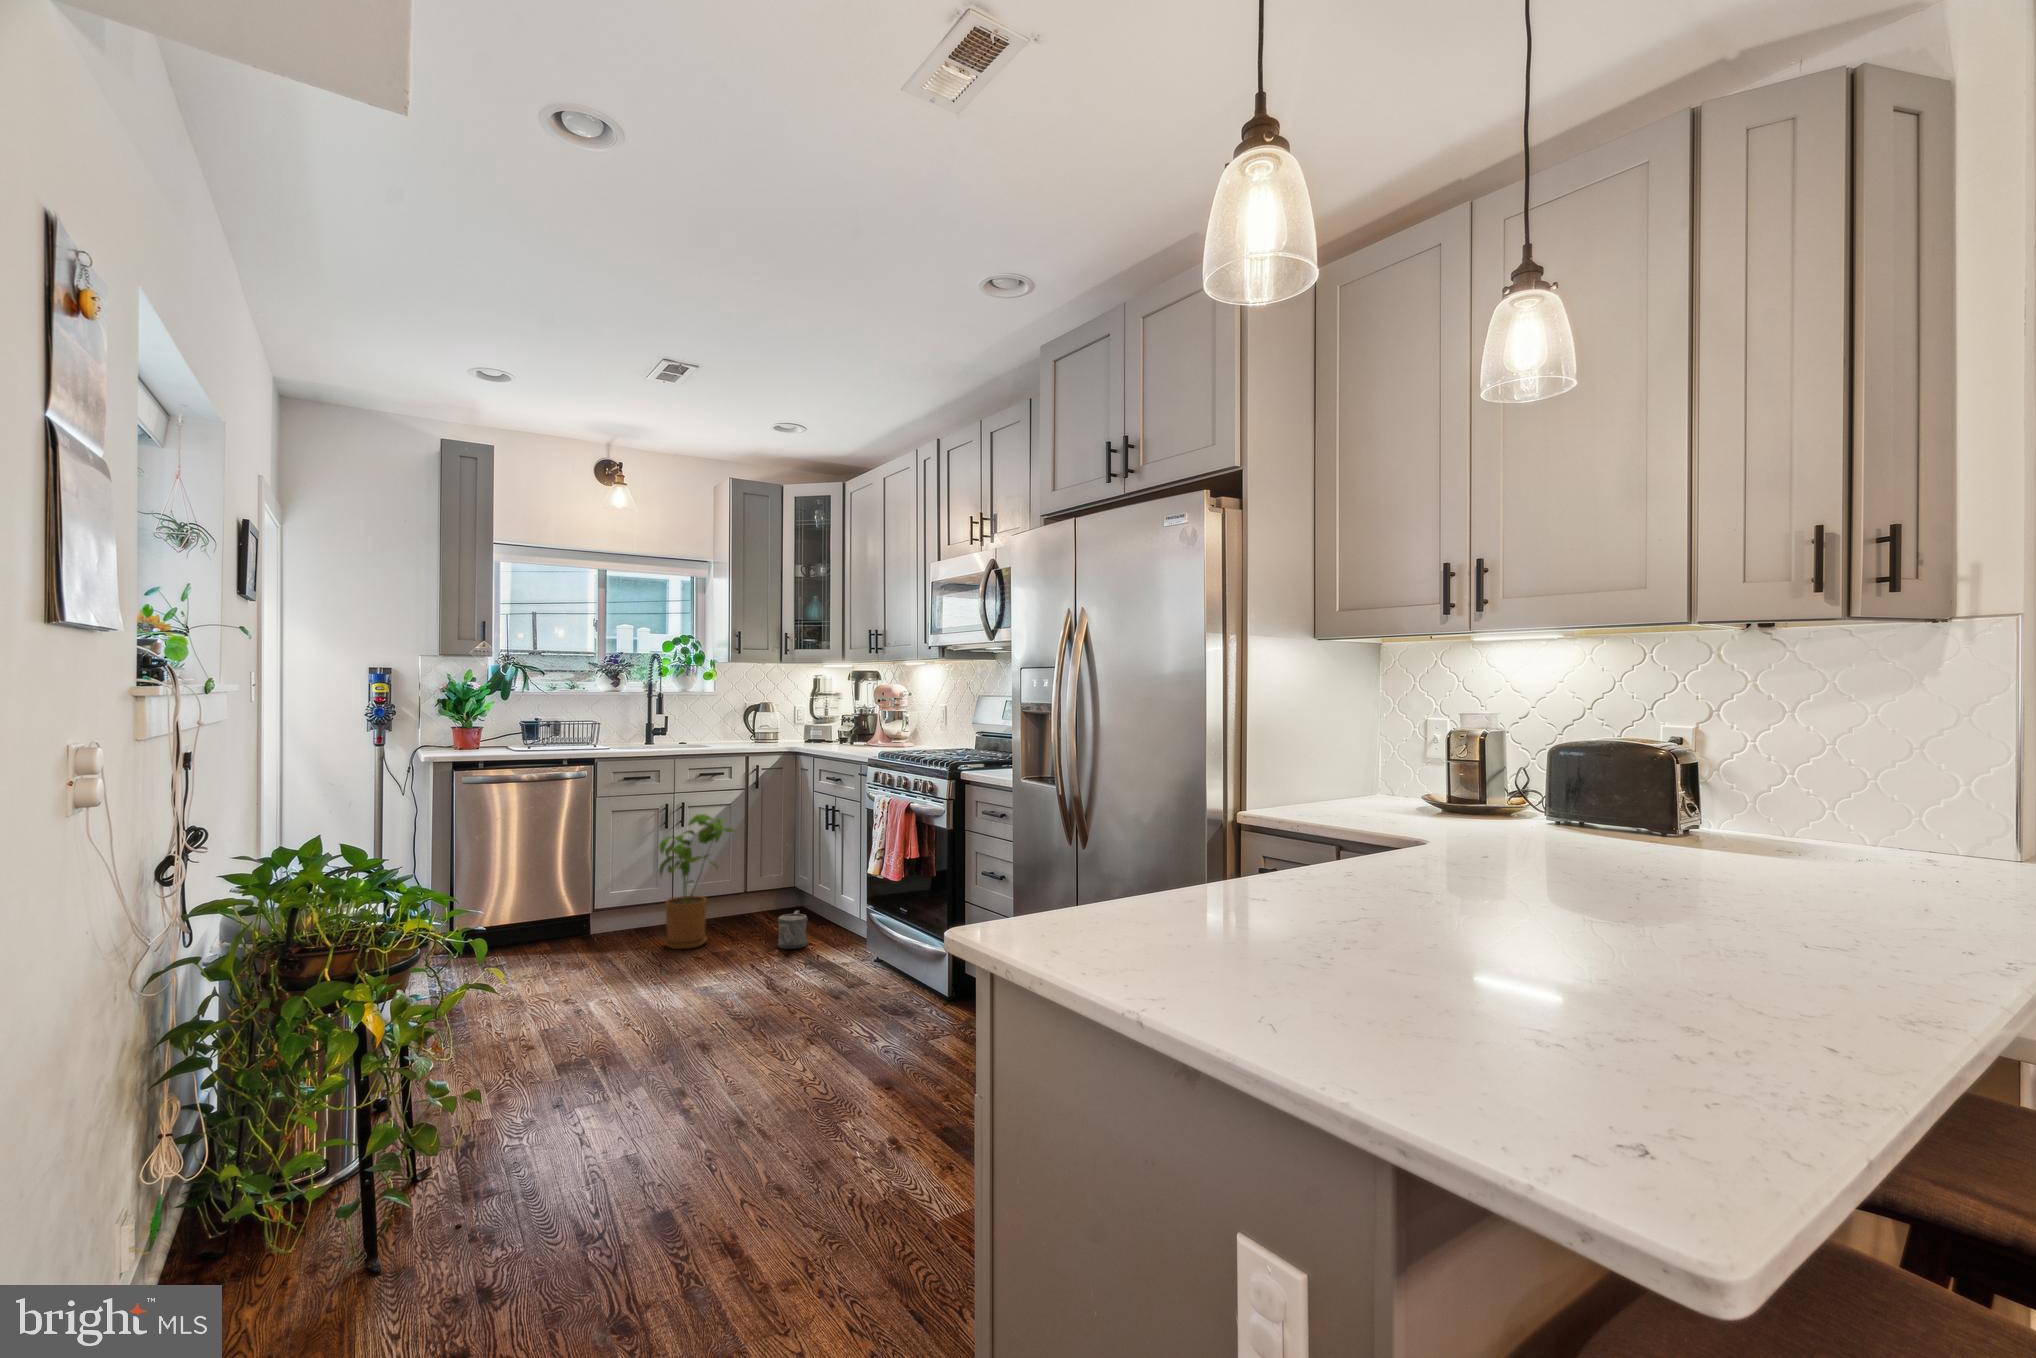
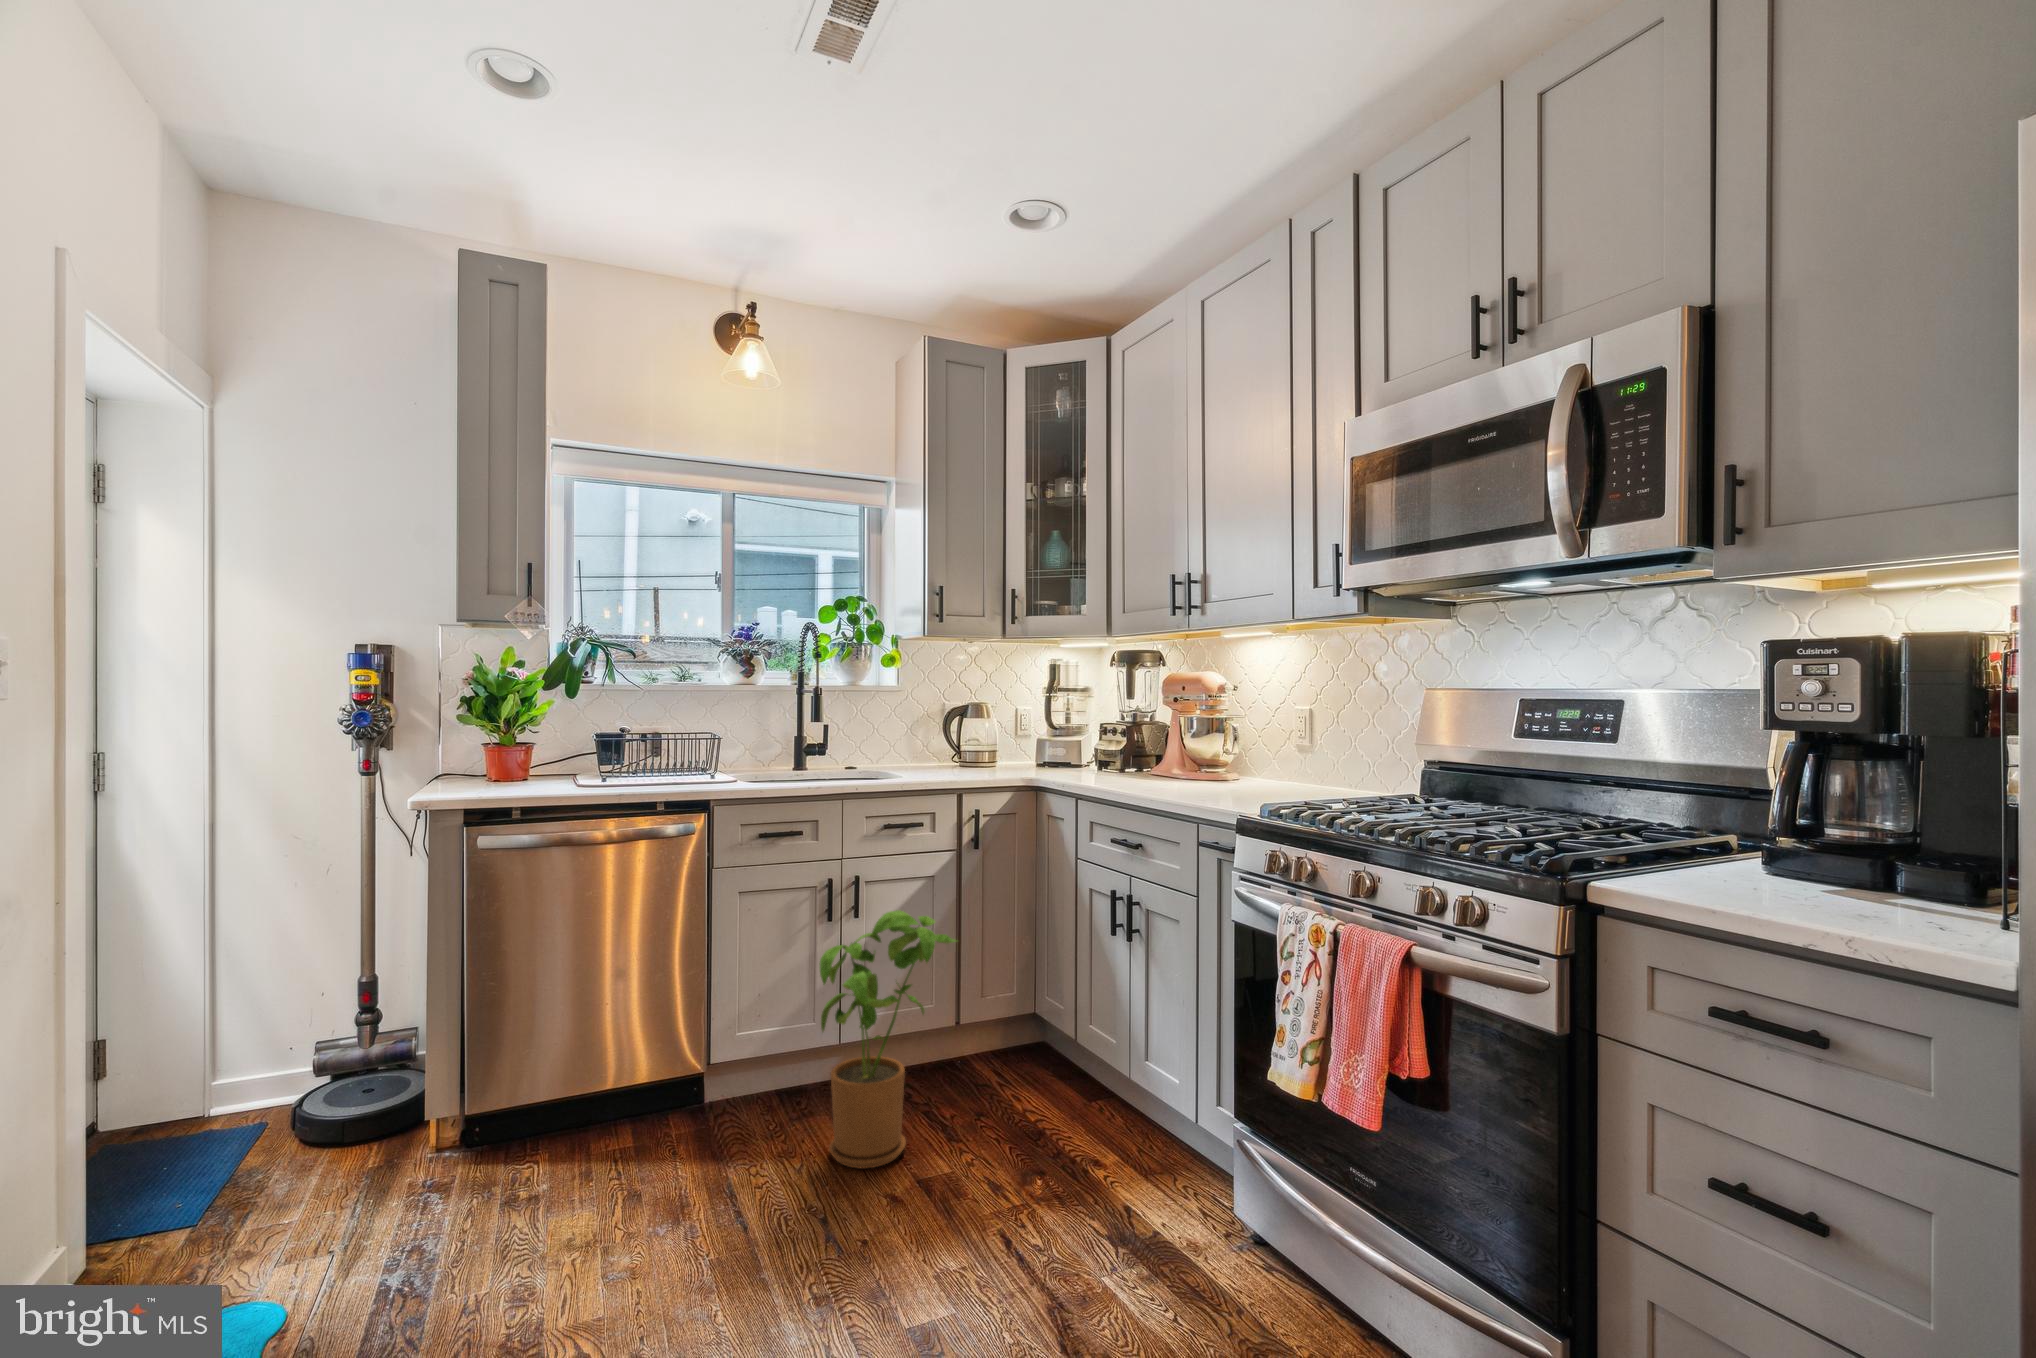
watering can: present [778,910,808,949] -> none [1038,1091,1094,1180]

